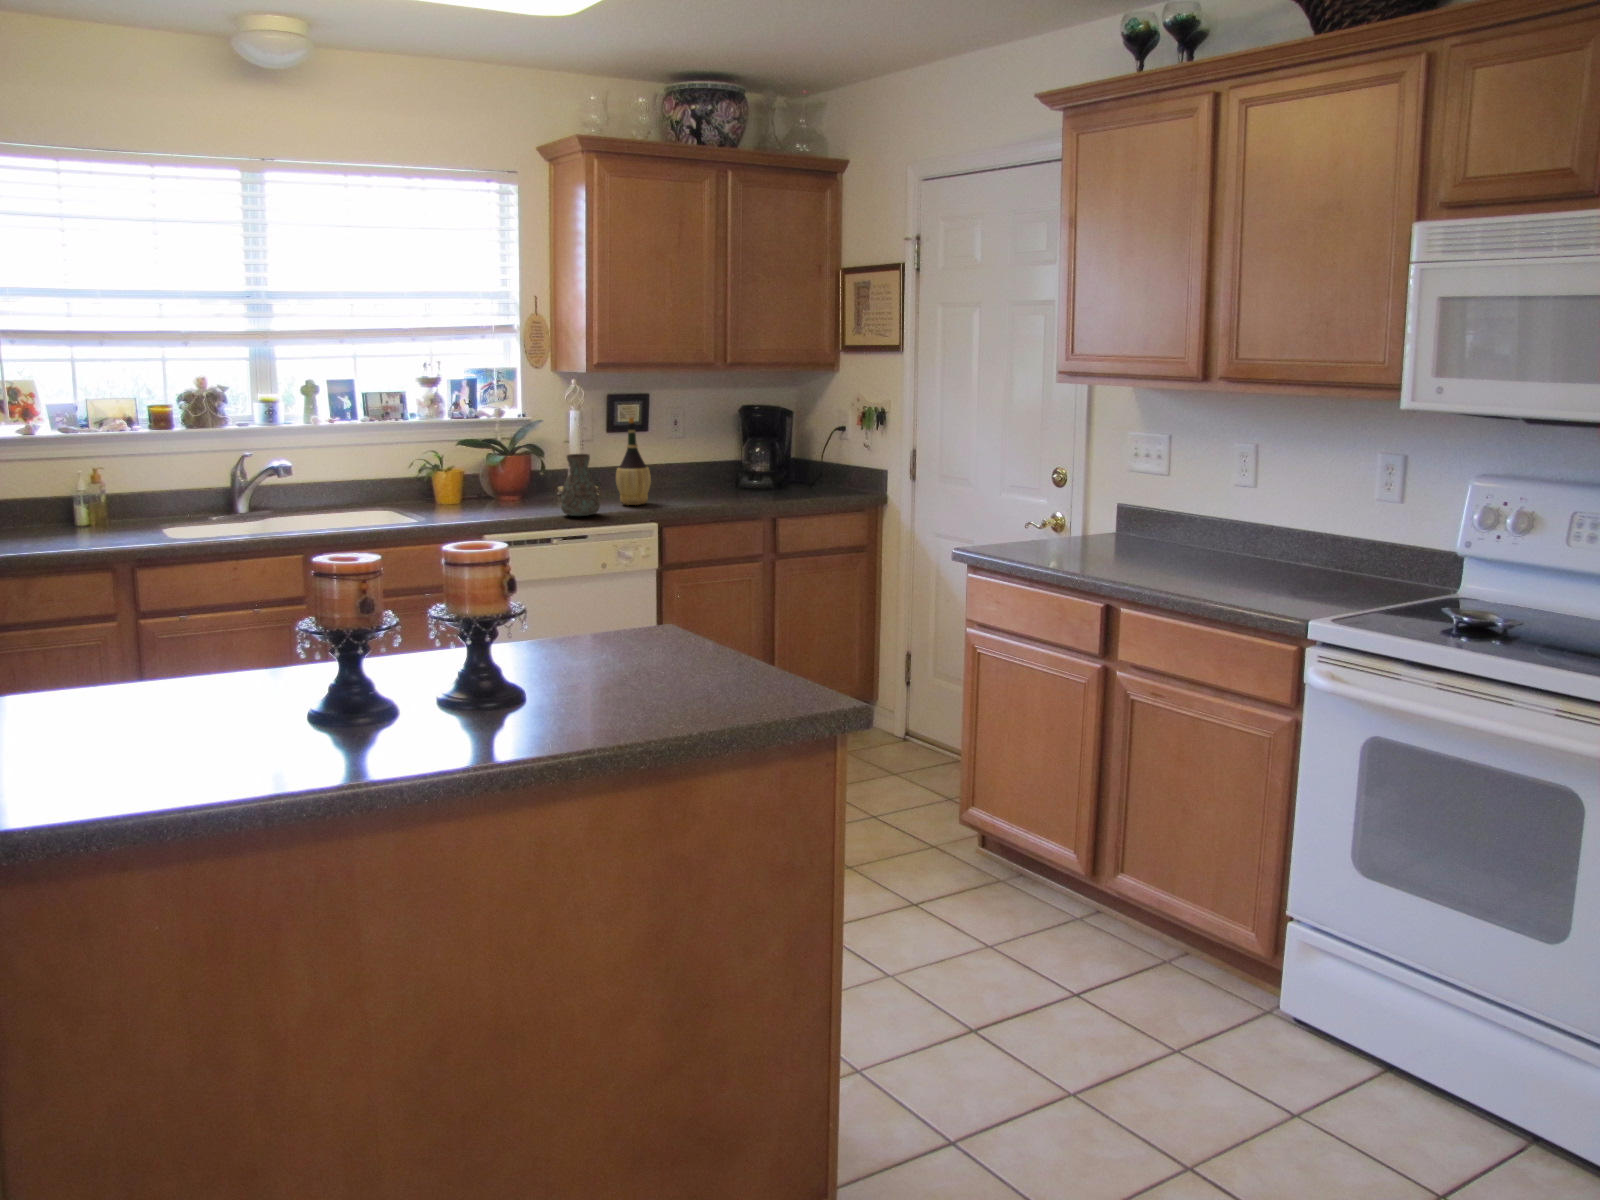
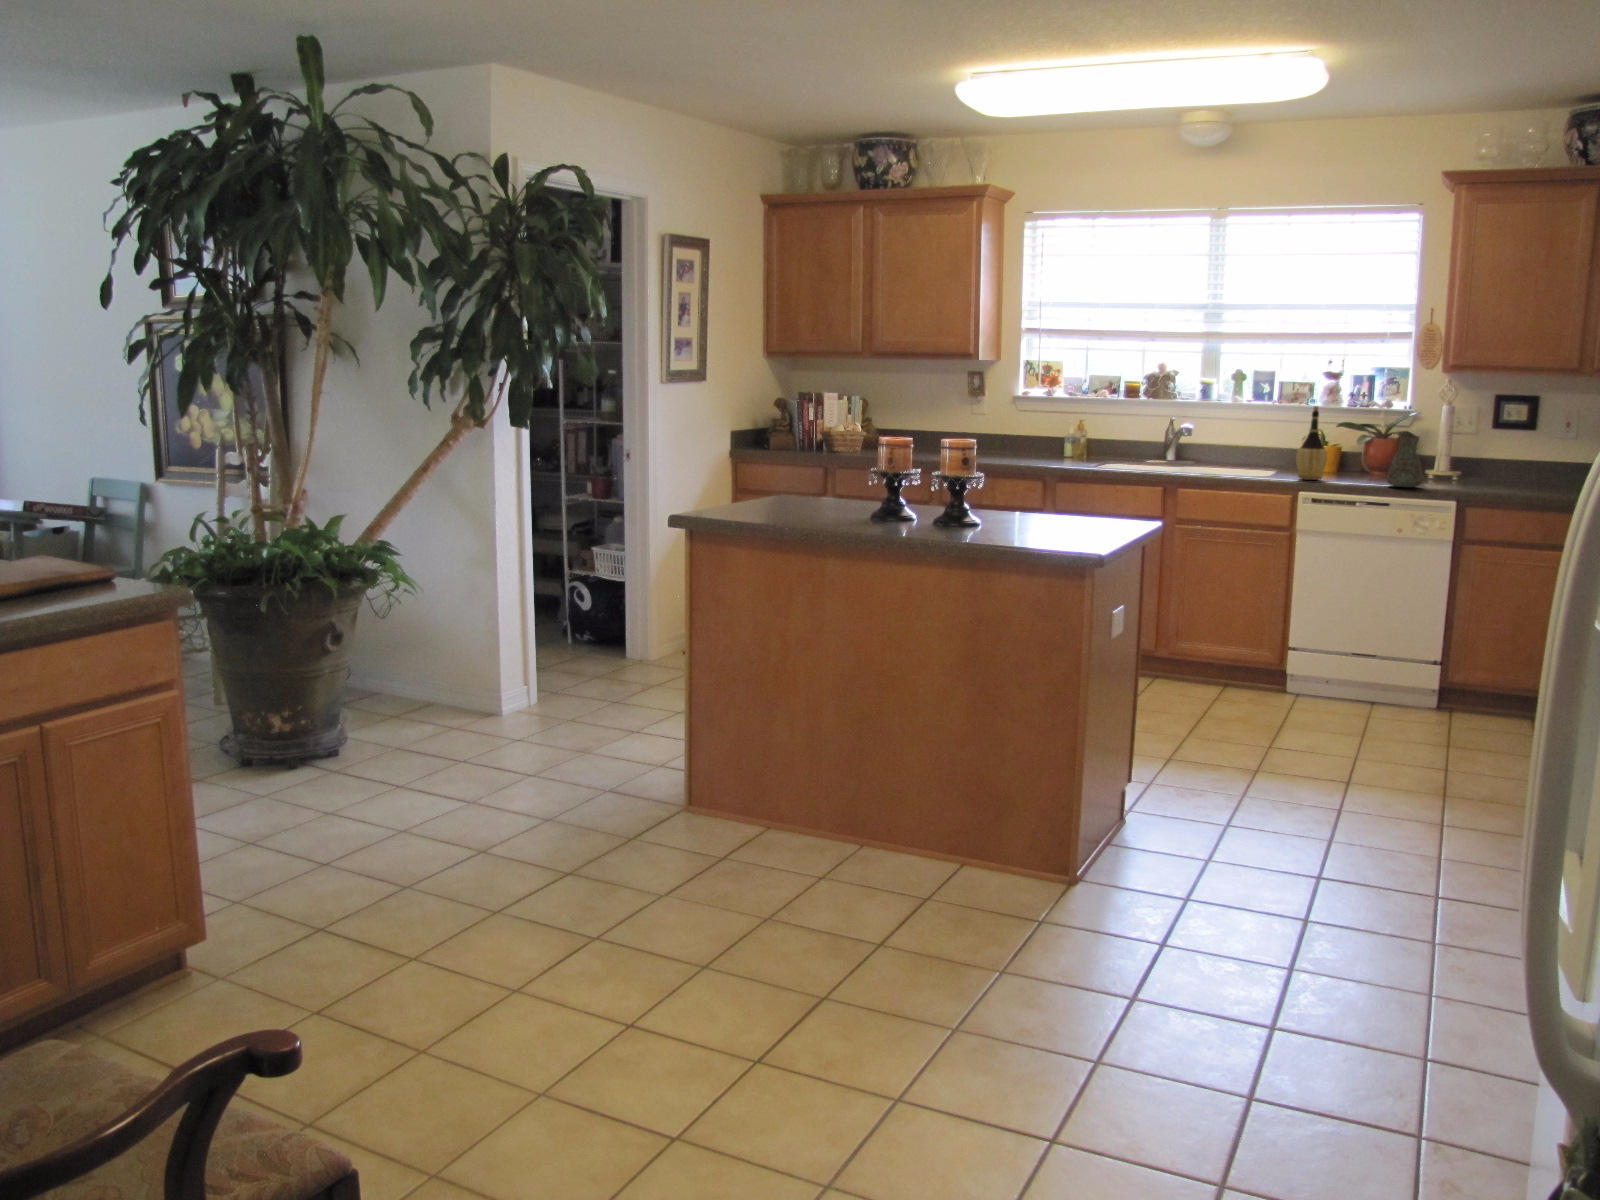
wine bottle: present [616,417,651,505] -> present [1296,406,1327,480]

